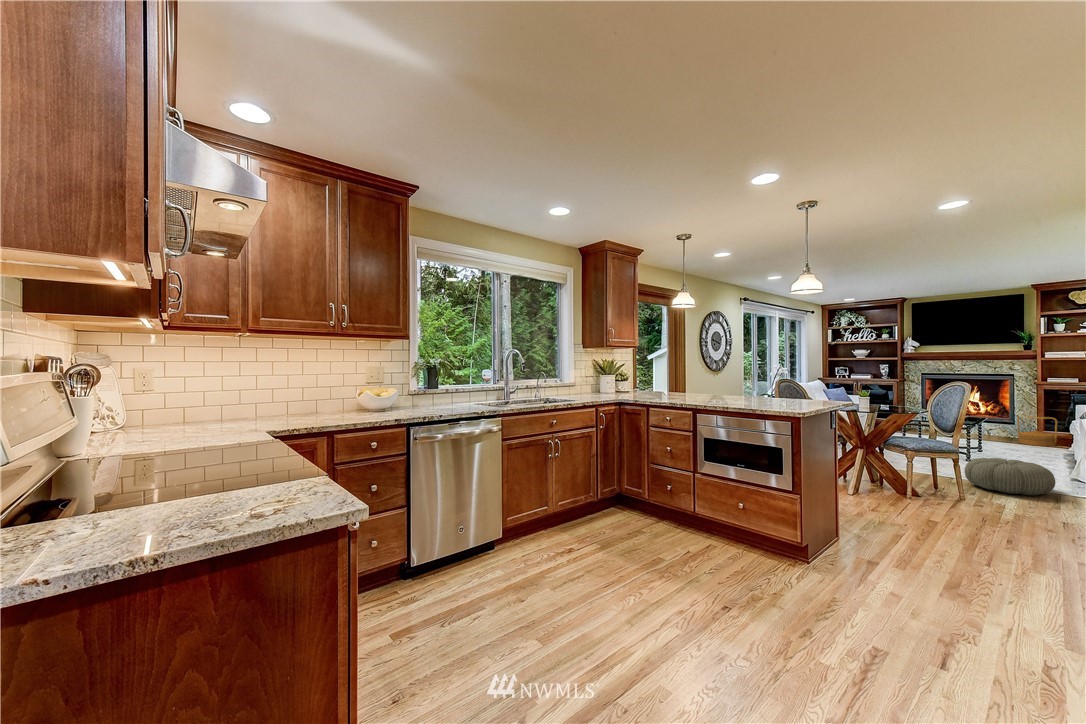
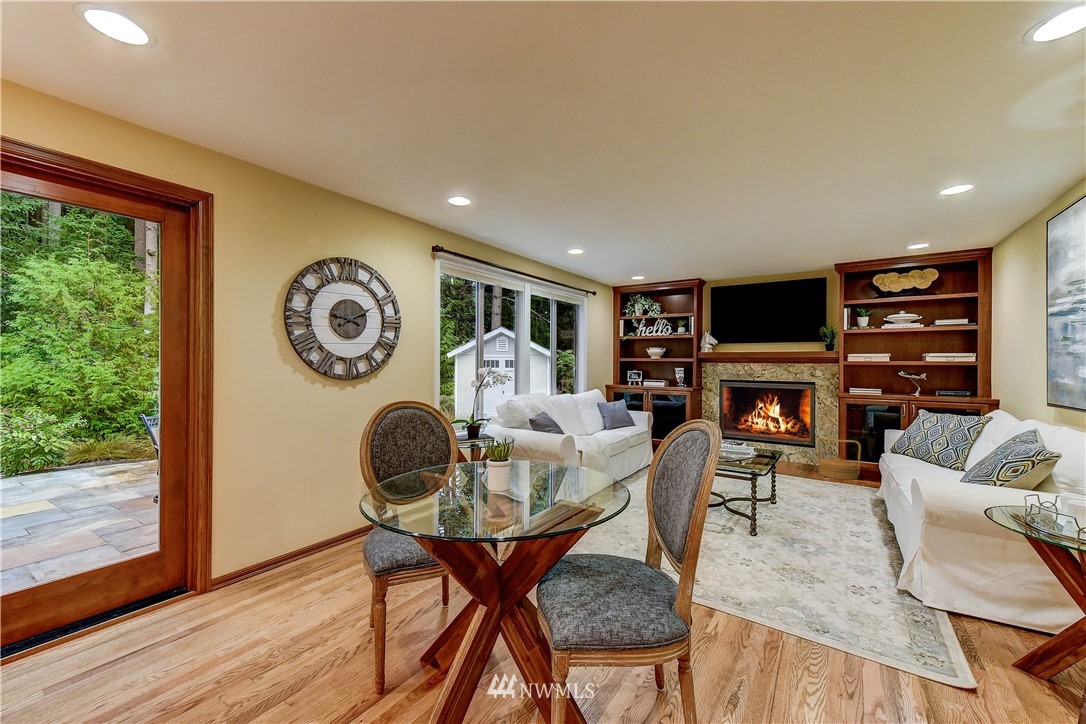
pouf: present [965,458,1055,495] -> none [728,547,876,649]

